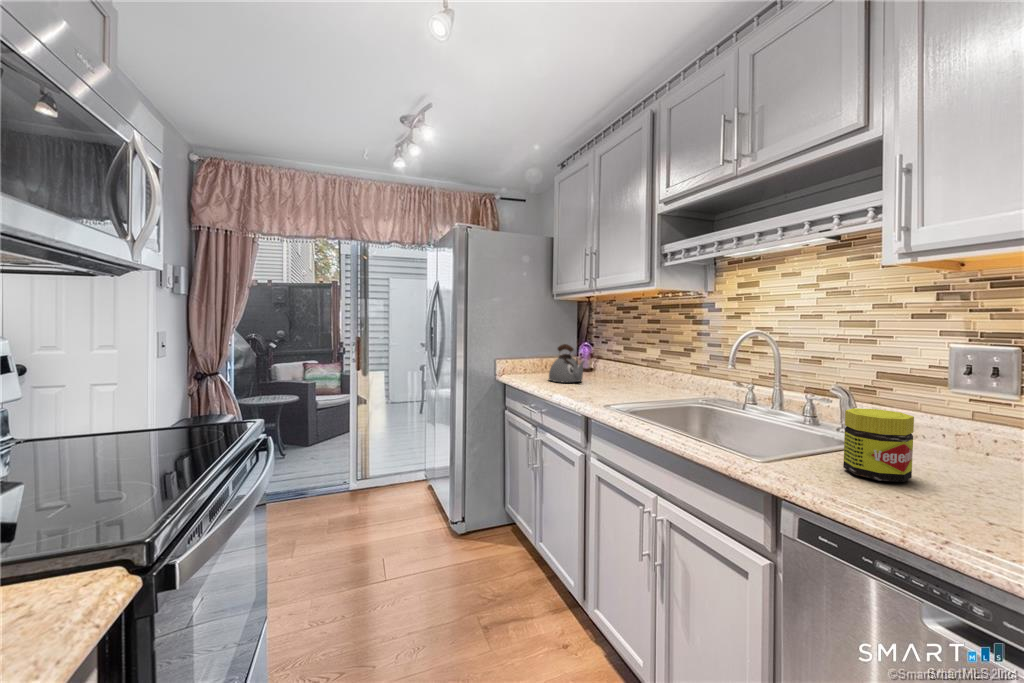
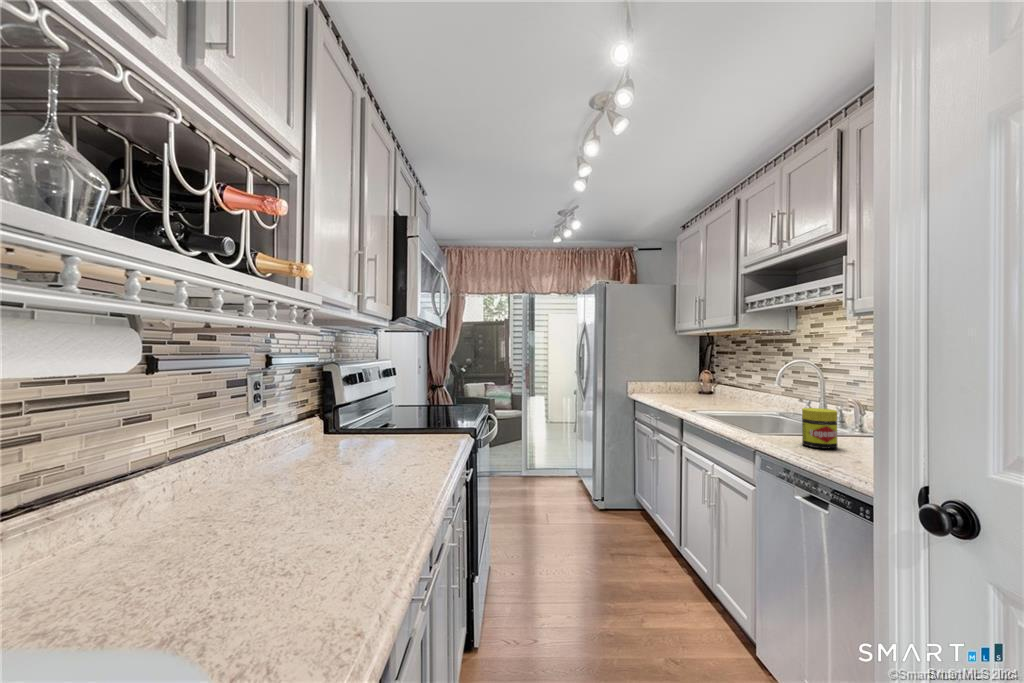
kettle: present [549,344,584,382] -> none [666,370,694,399]

